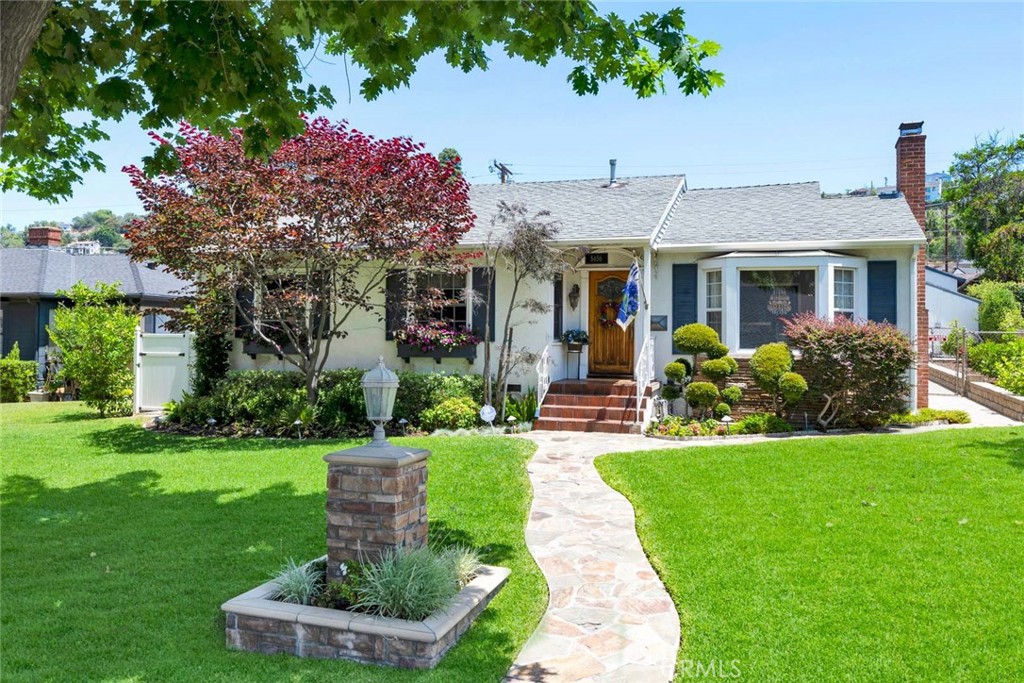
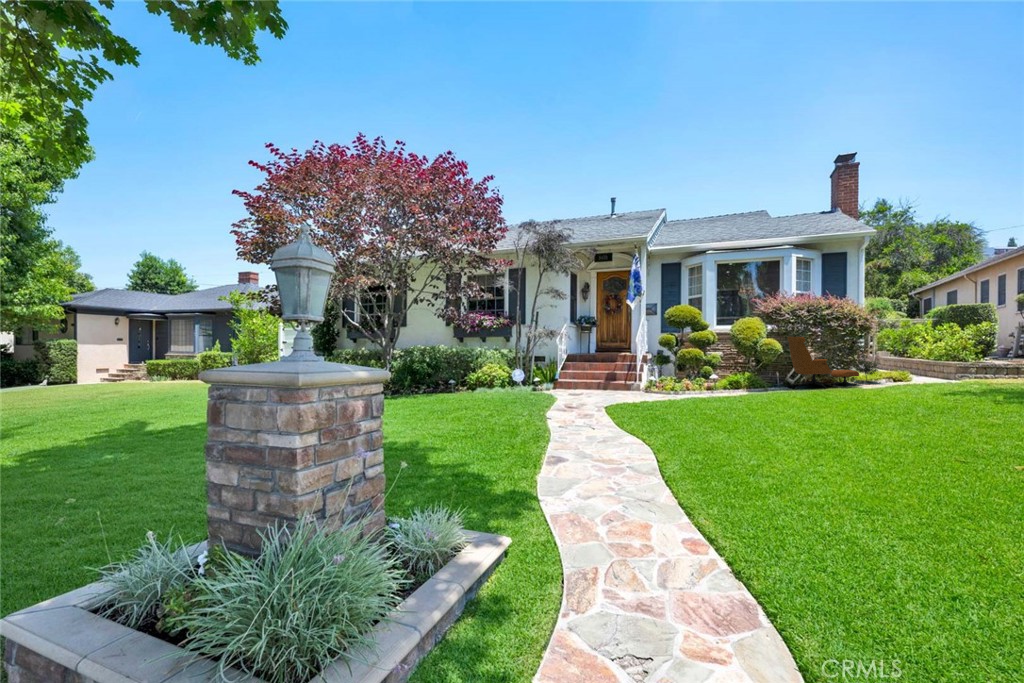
lounge chair: none [812,371,890,433] -> present [788,337,859,388]

